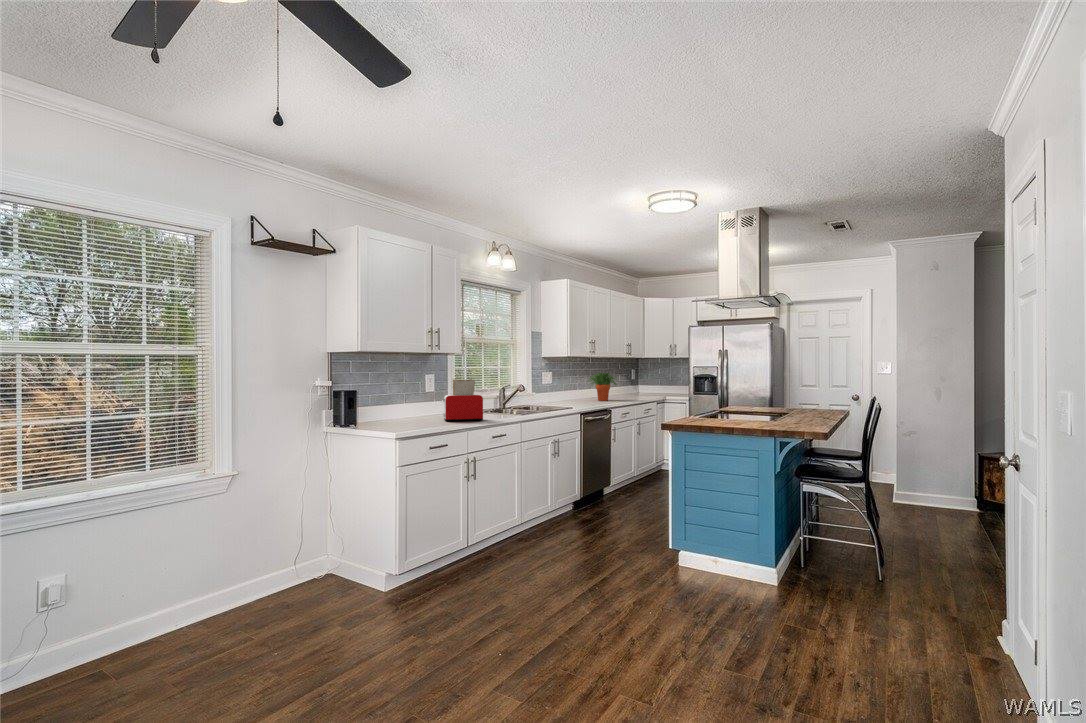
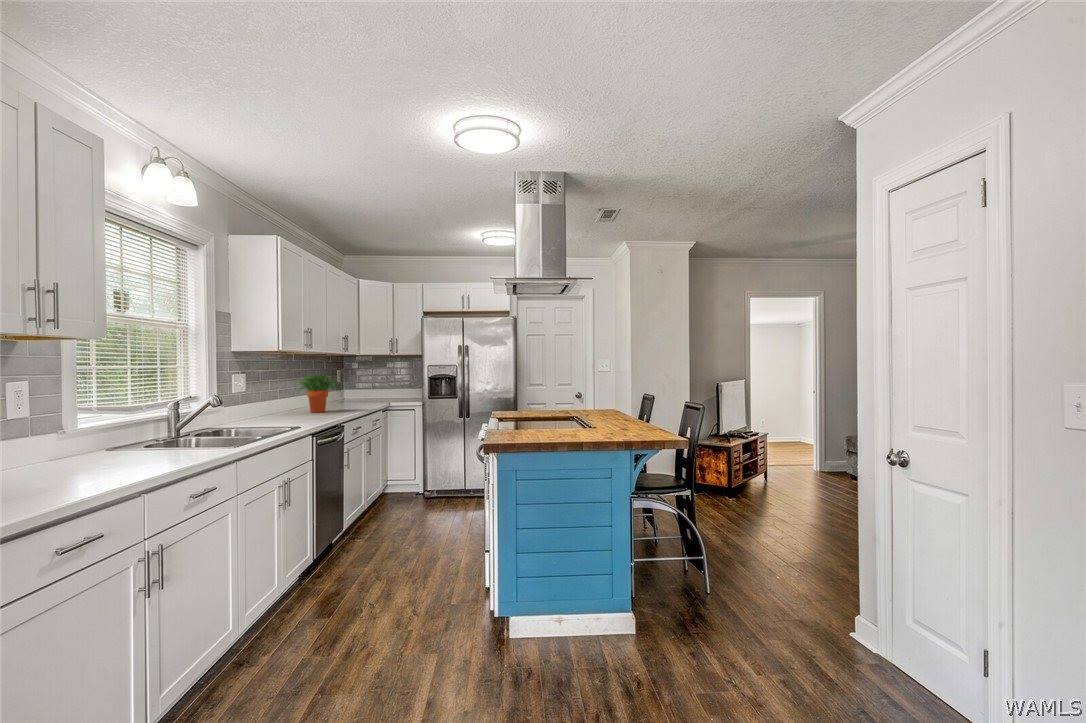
toaster: present [442,379,483,422] -> none [67,388,173,478]

